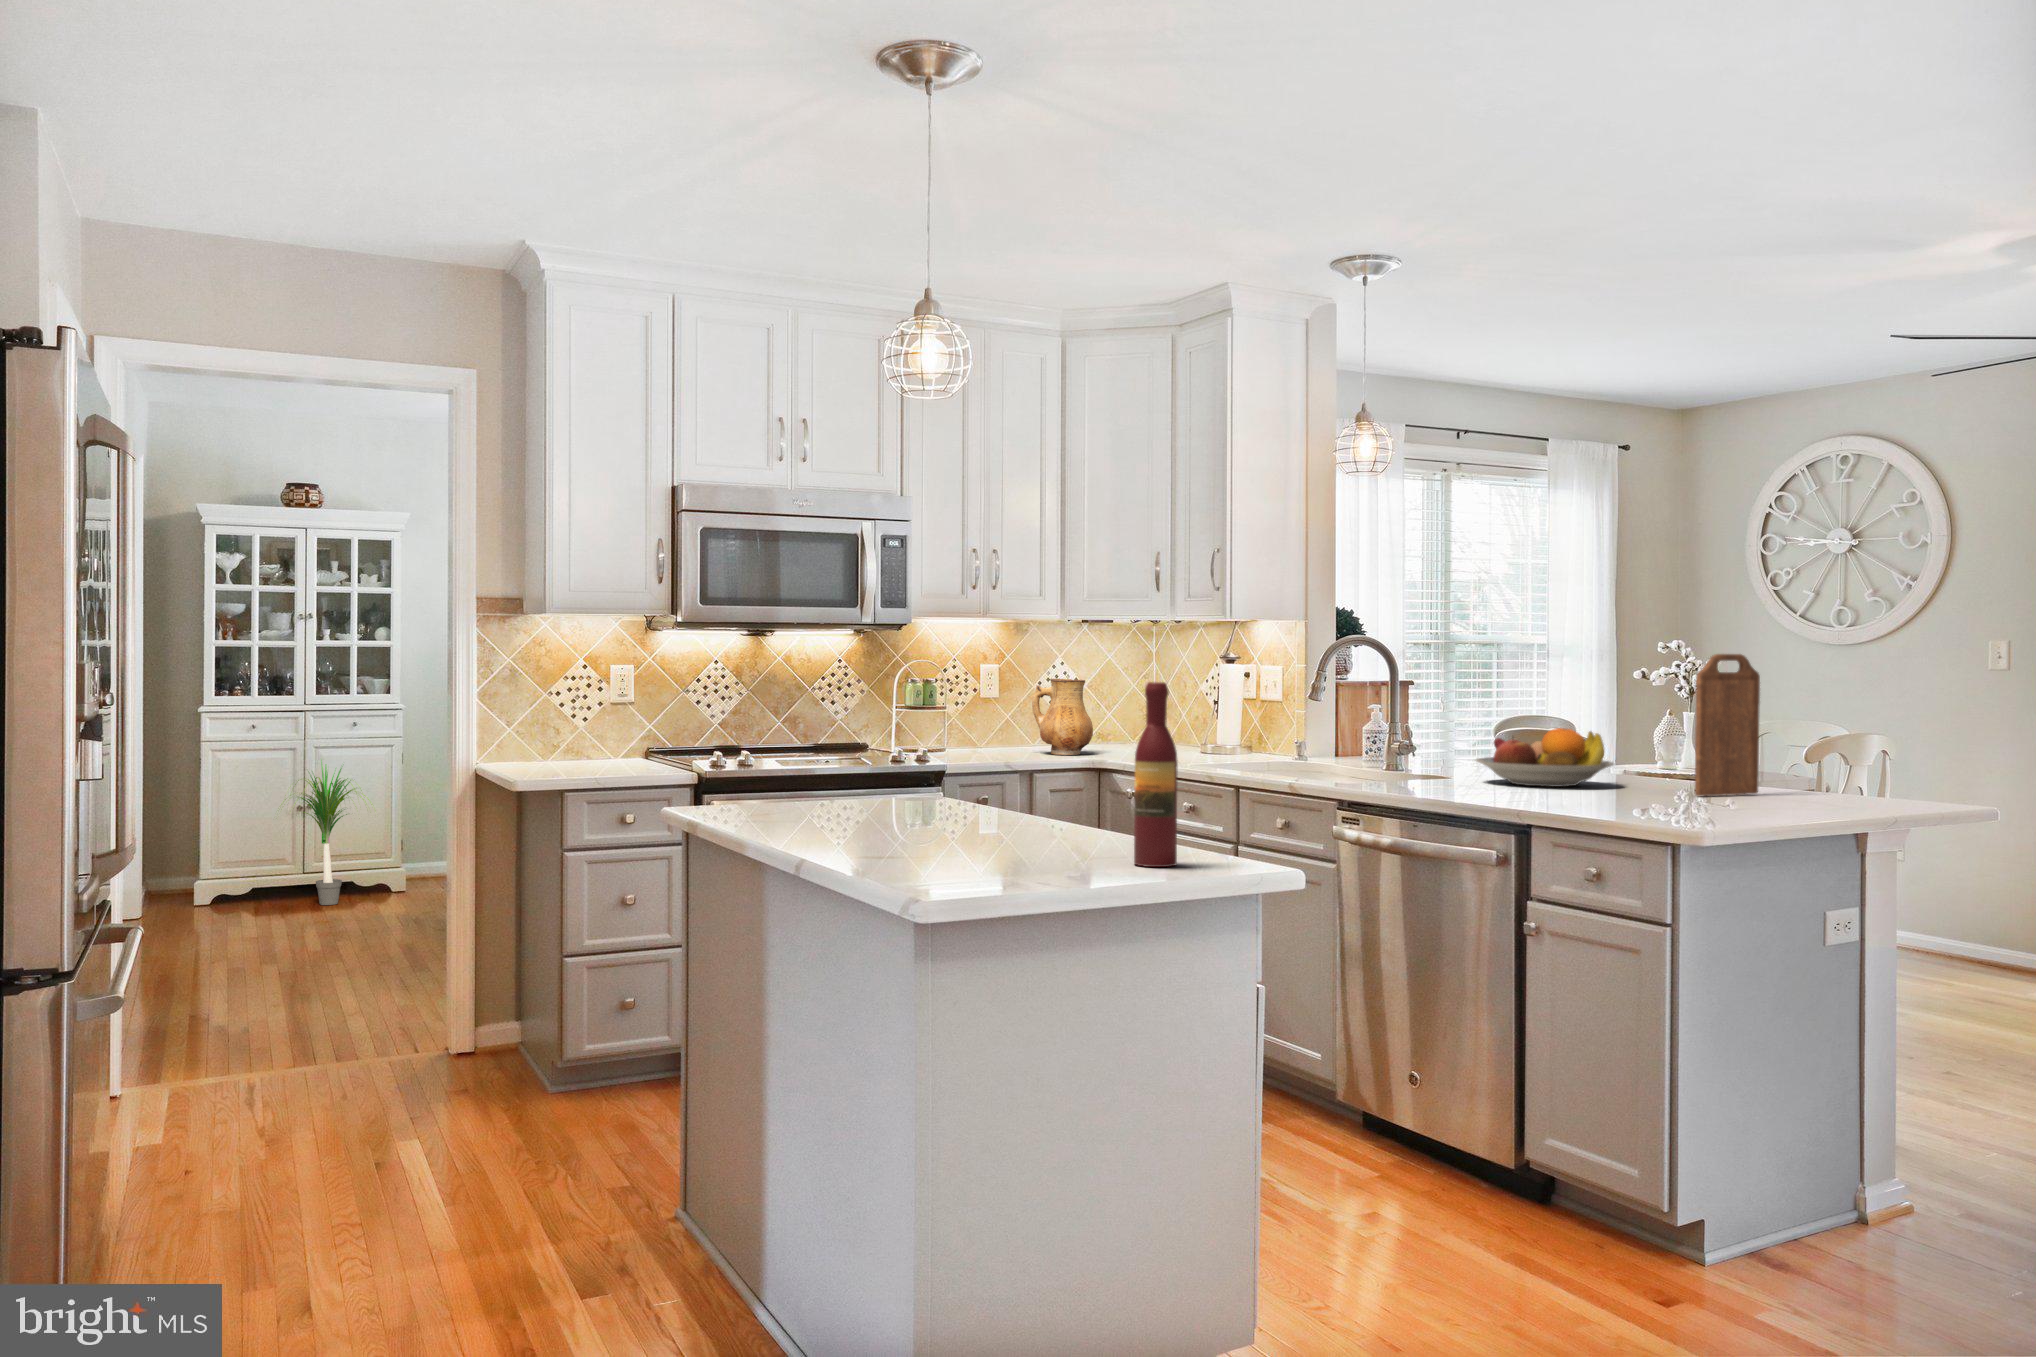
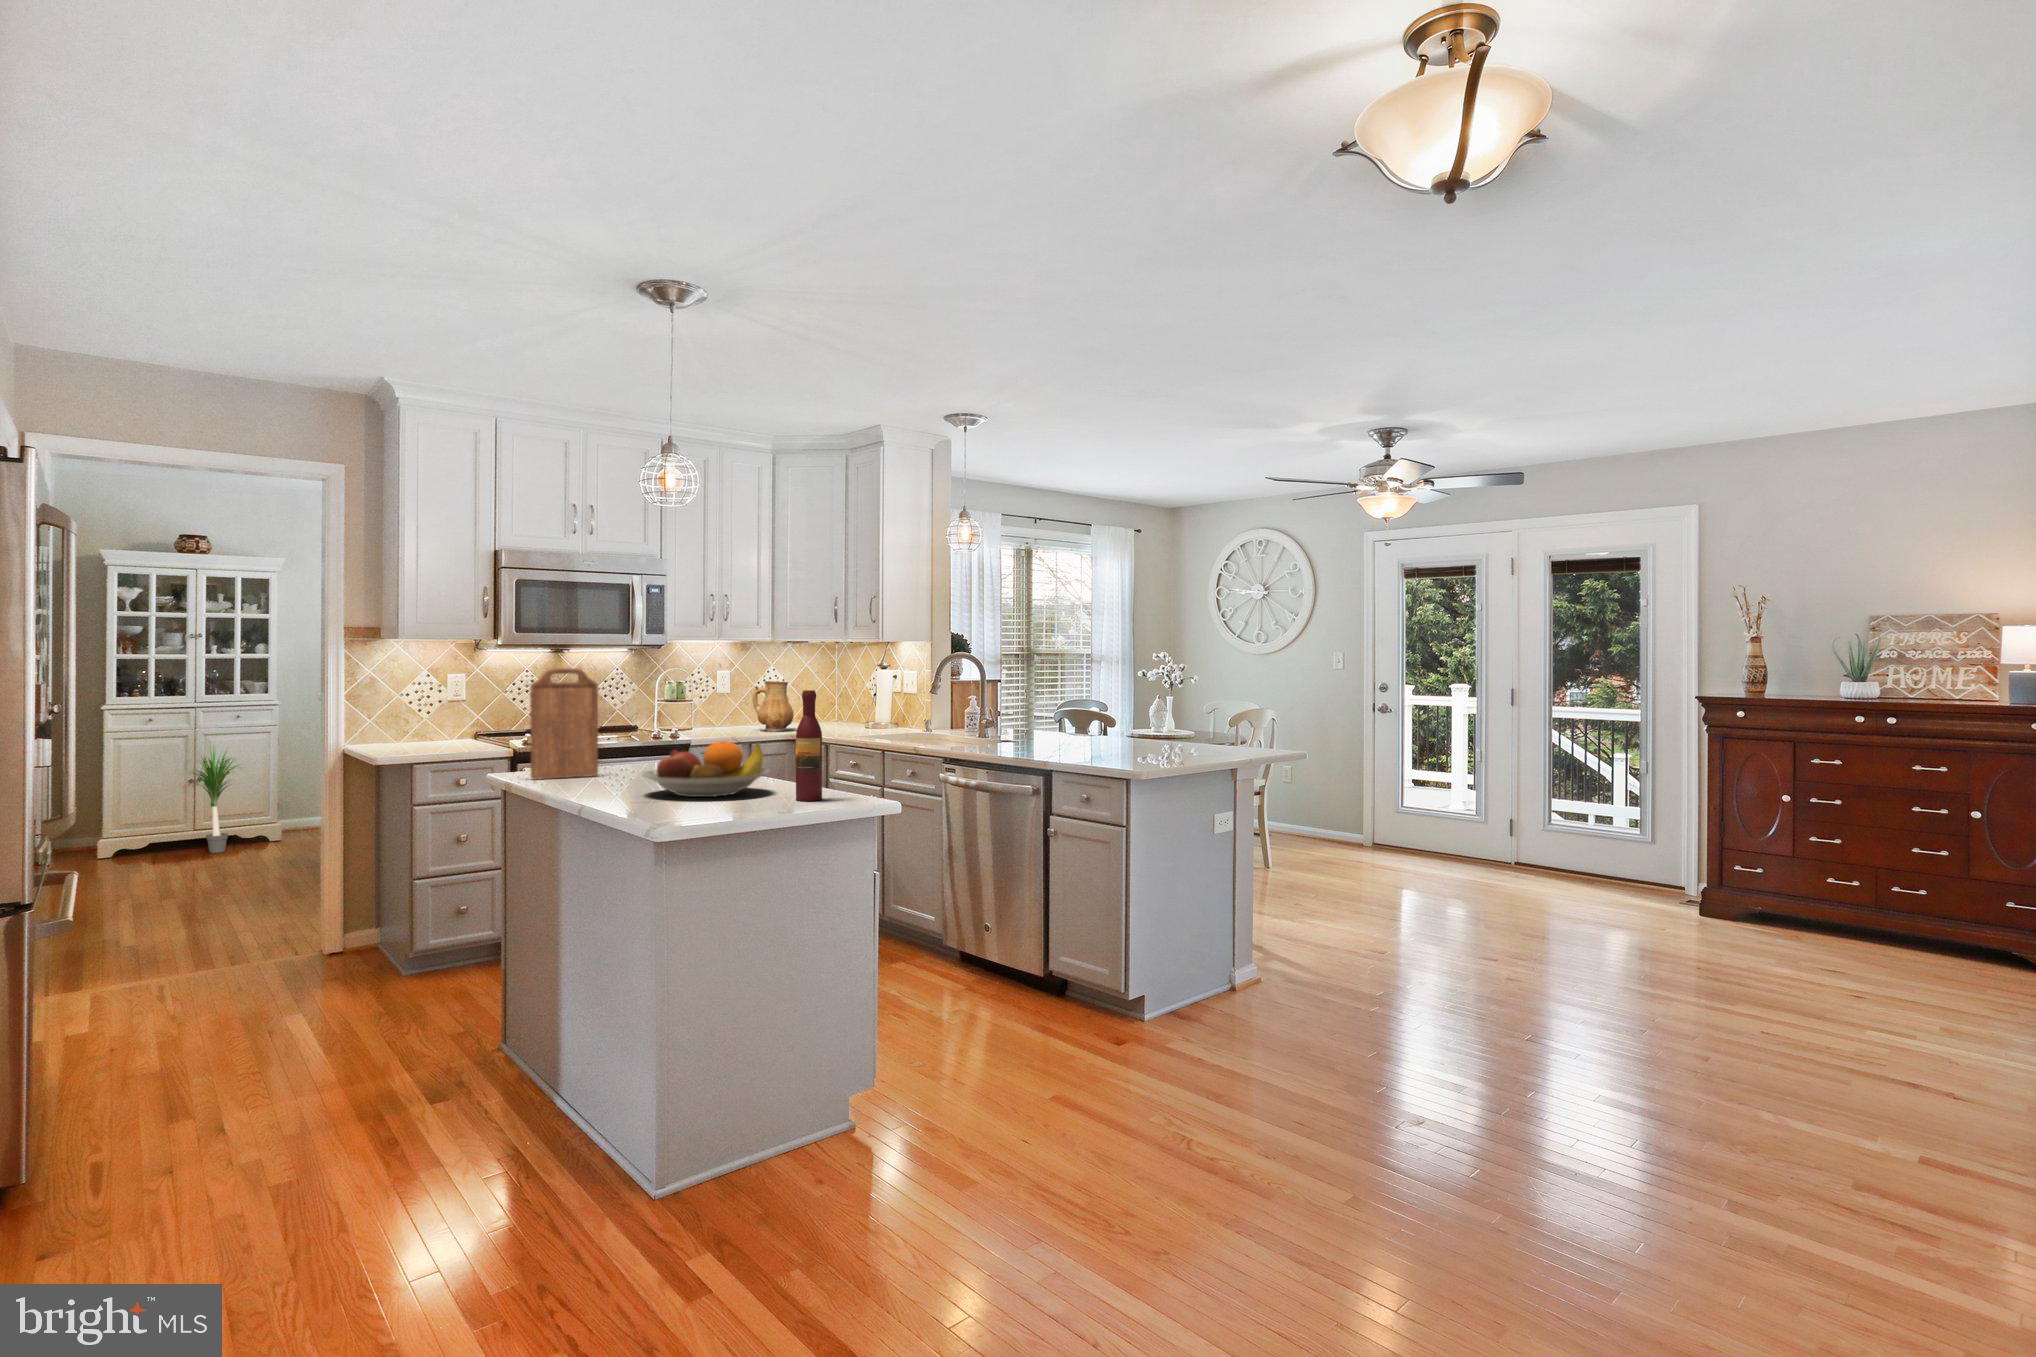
cutting board: present [1695,654,1760,796] -> present [530,668,598,780]
fruit bowl: present [1476,728,1613,787] -> present [643,741,770,797]

